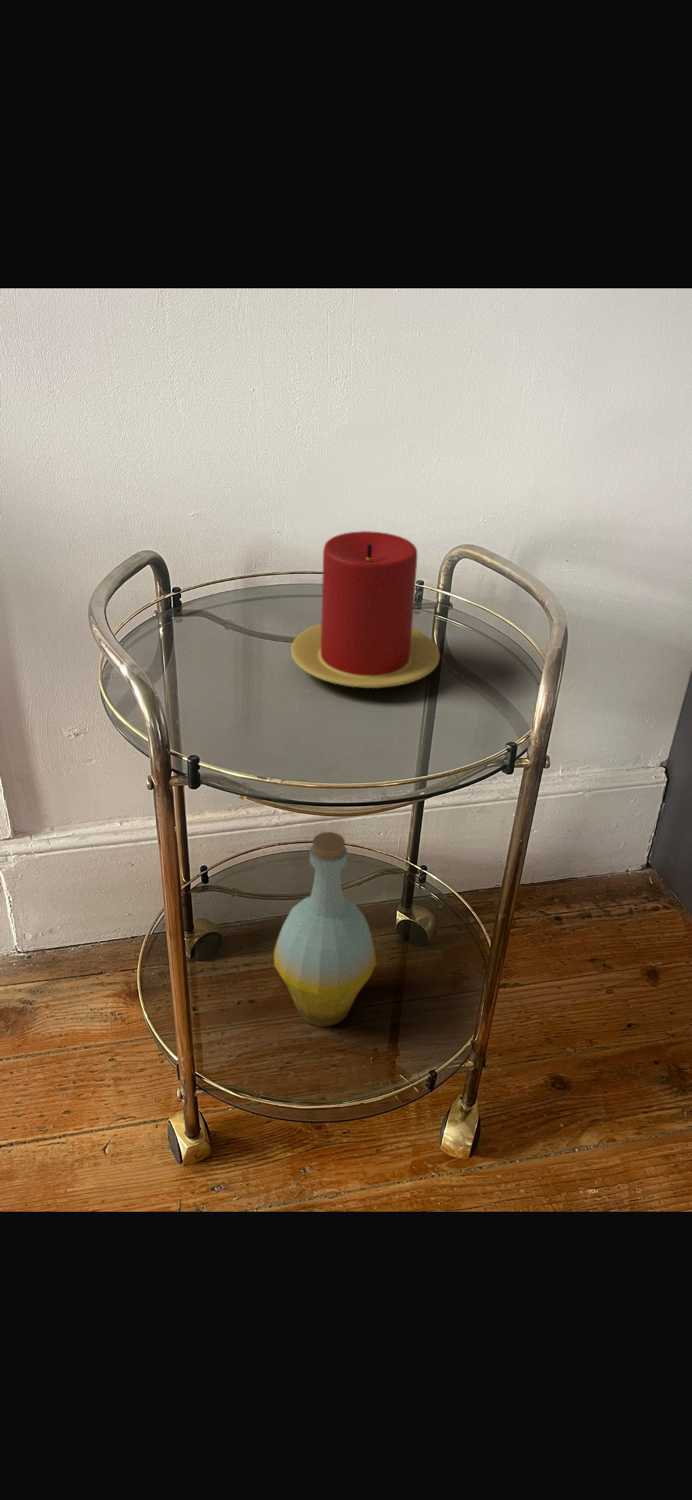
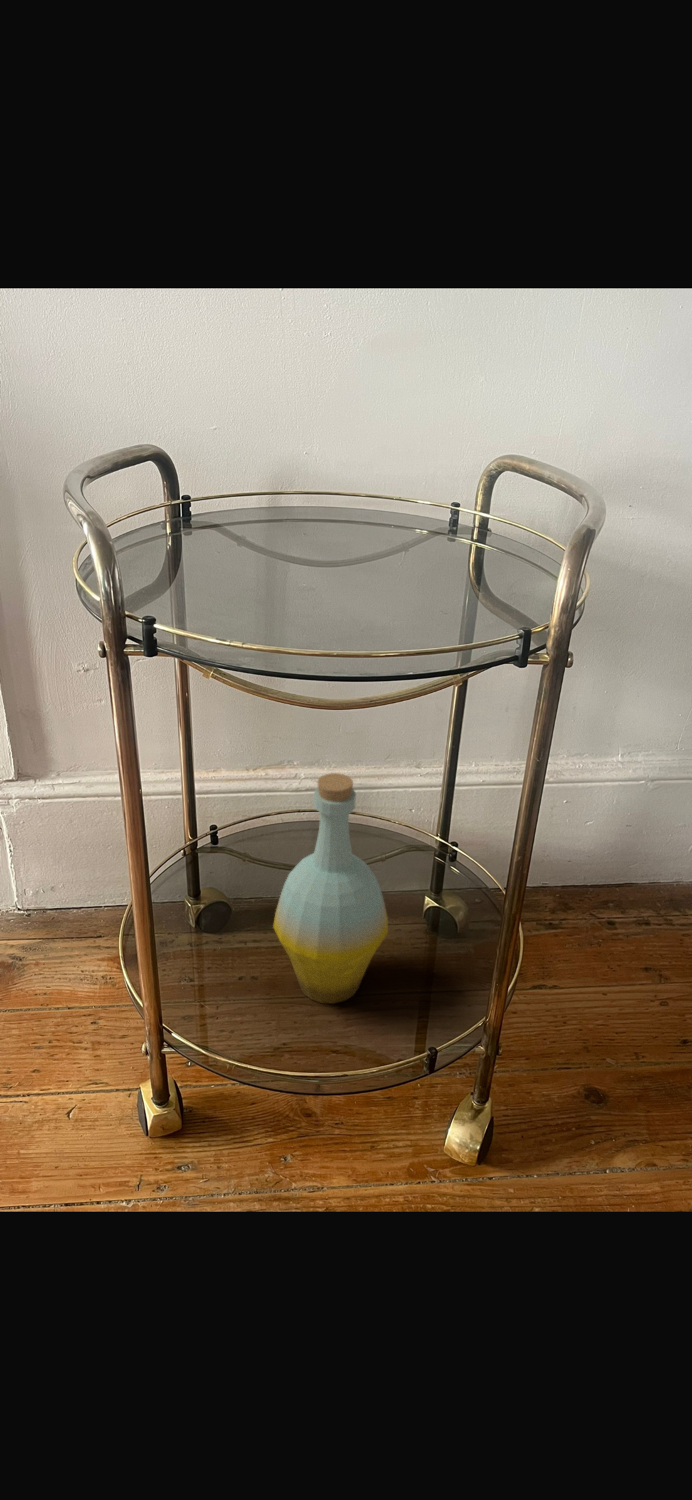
candle: present [291,531,440,688] -> none [298,425,465,592]

